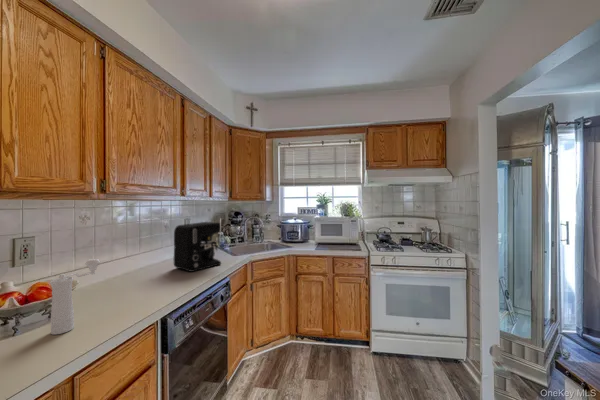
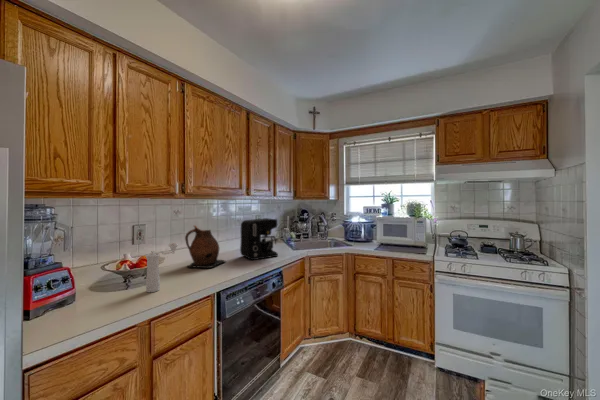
ceramic pitcher: none [99,234,158,290] -> present [185,226,225,268]

